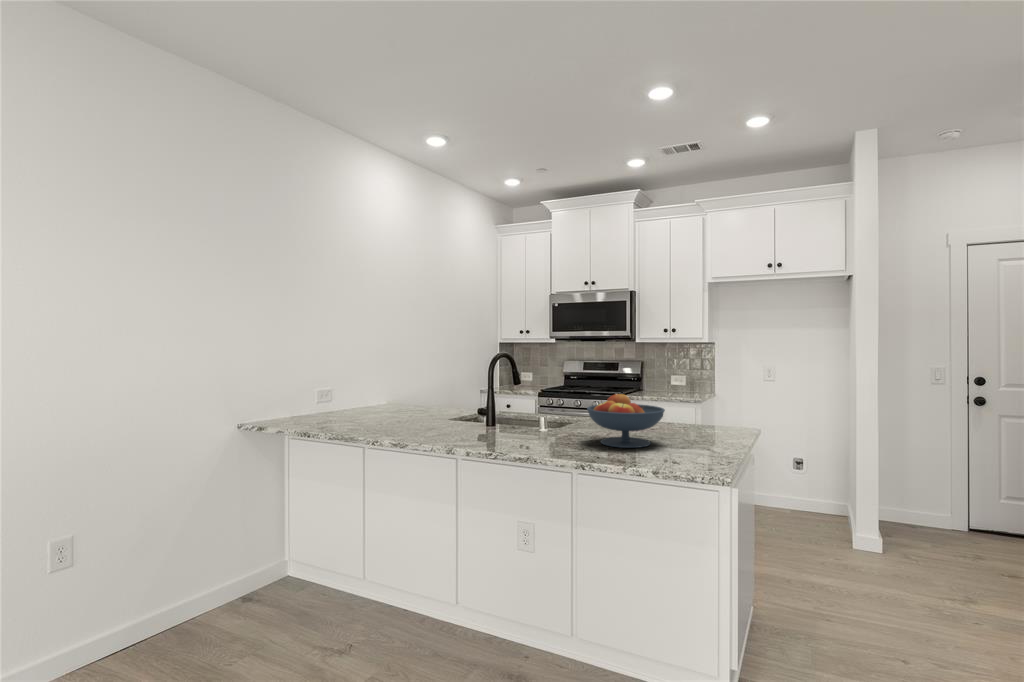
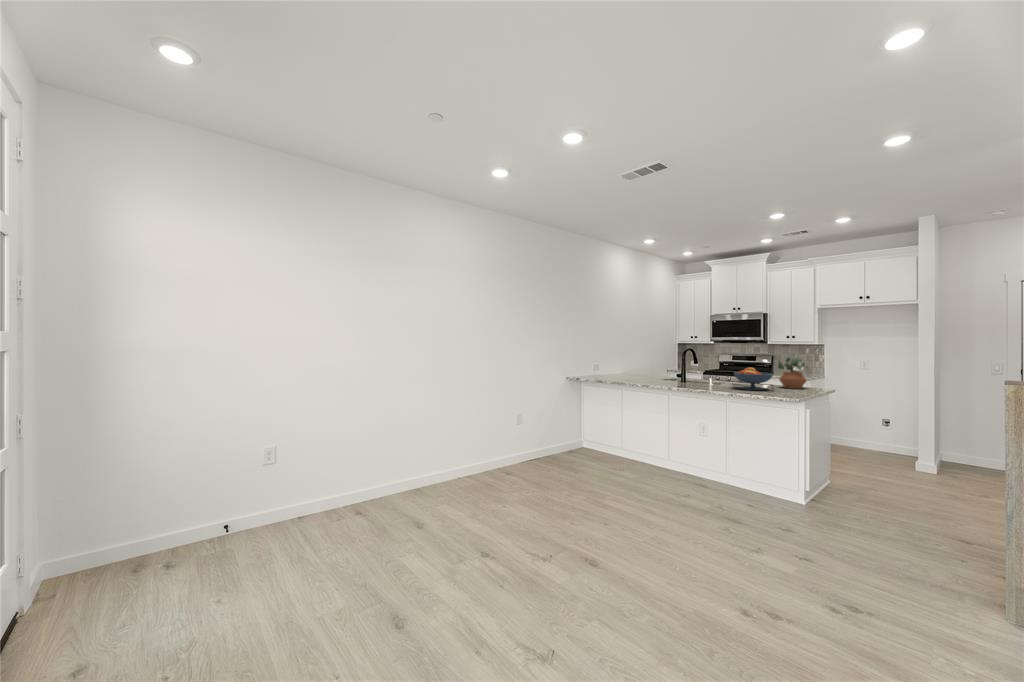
potted plant: none [669,369,725,436] -> present [778,357,808,389]

